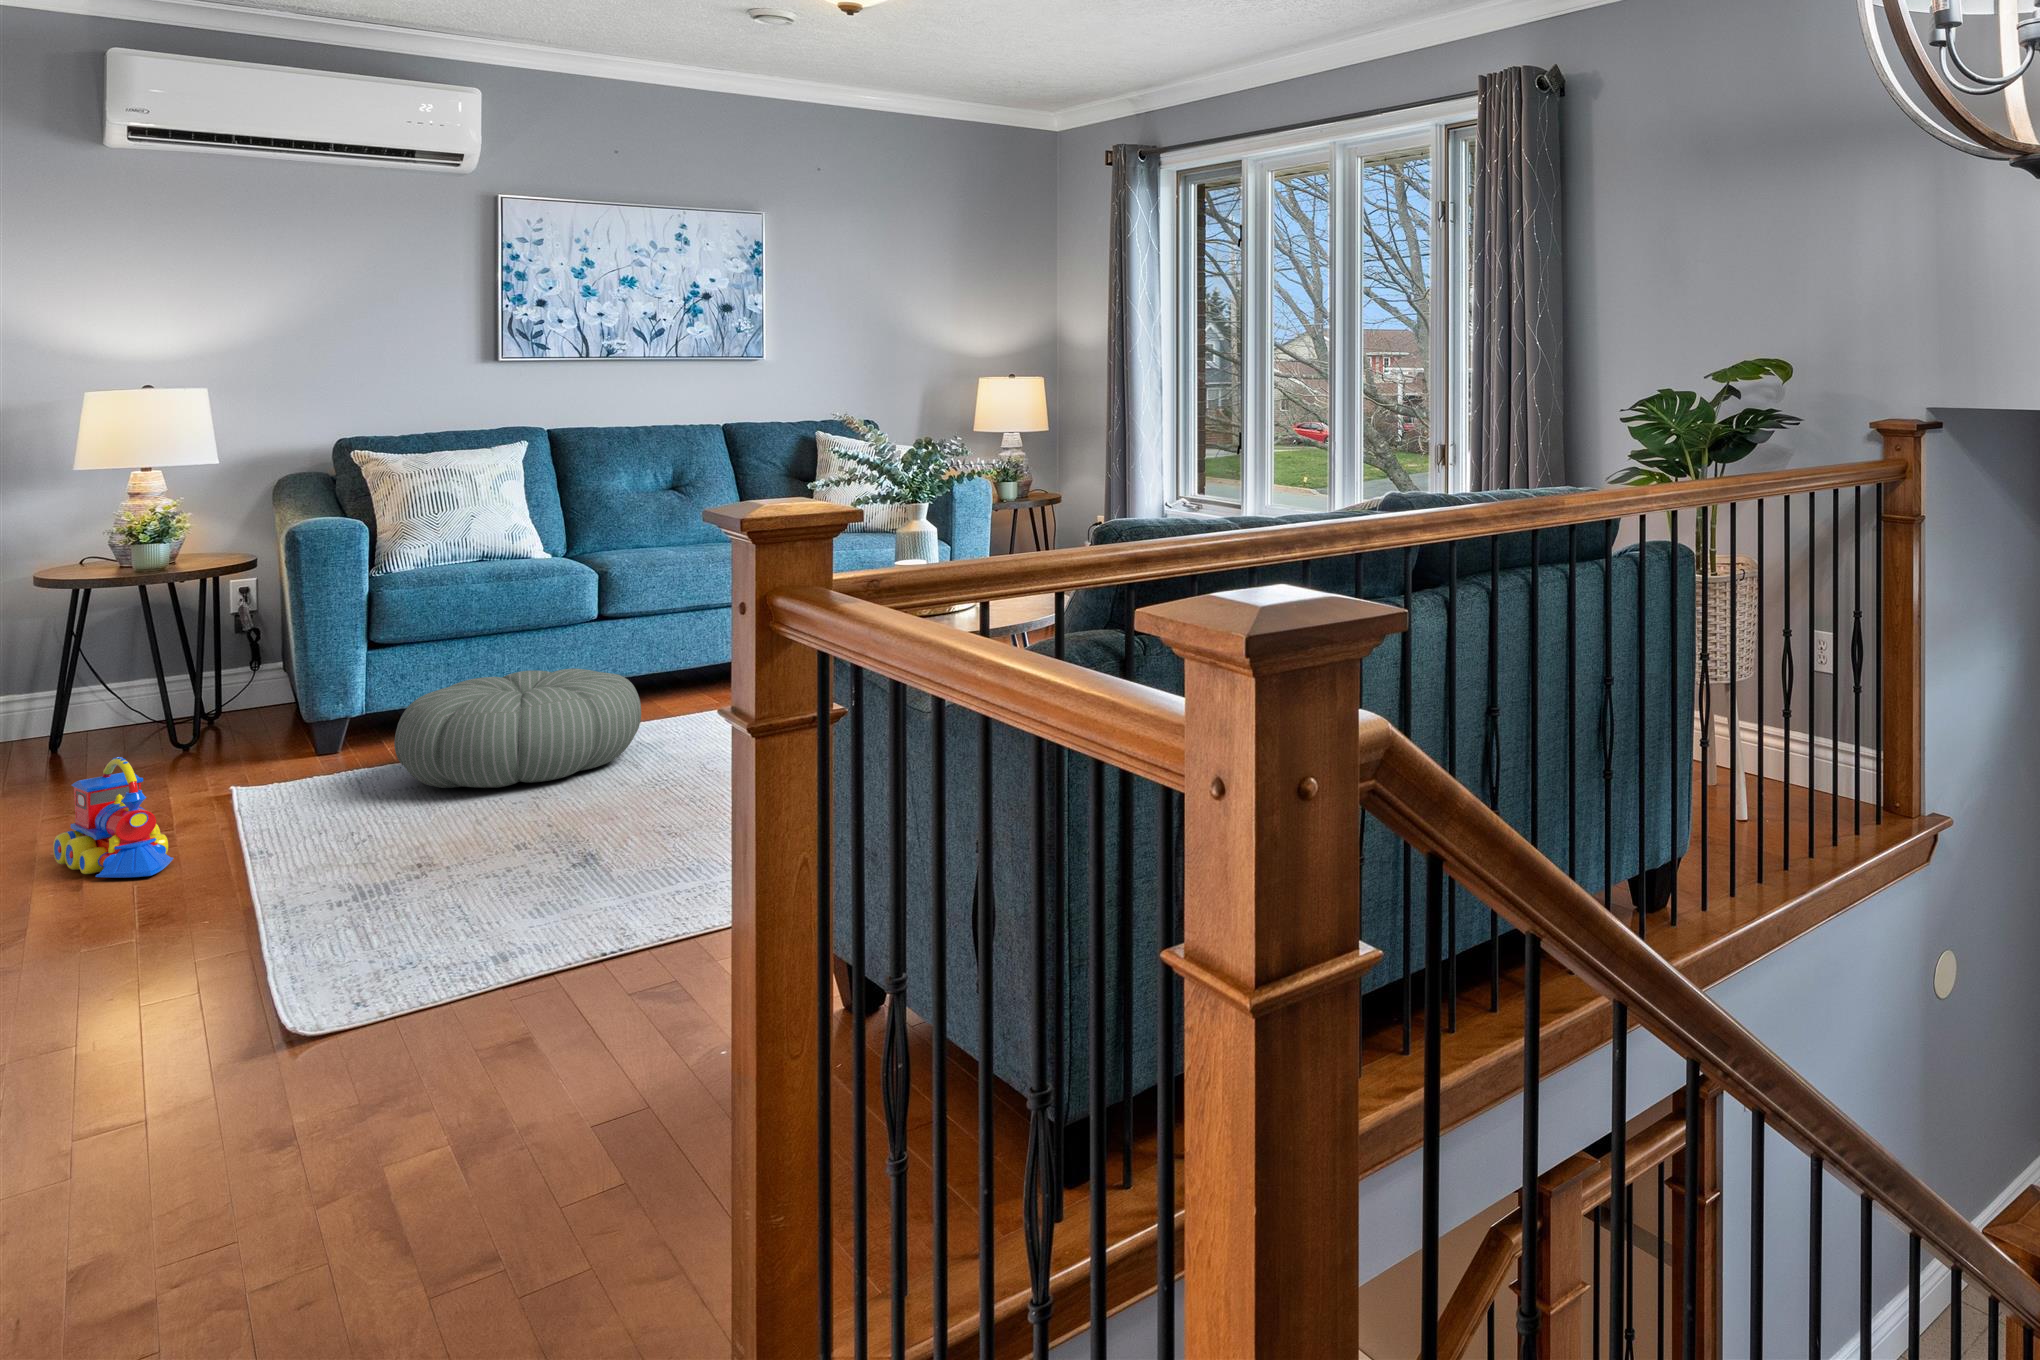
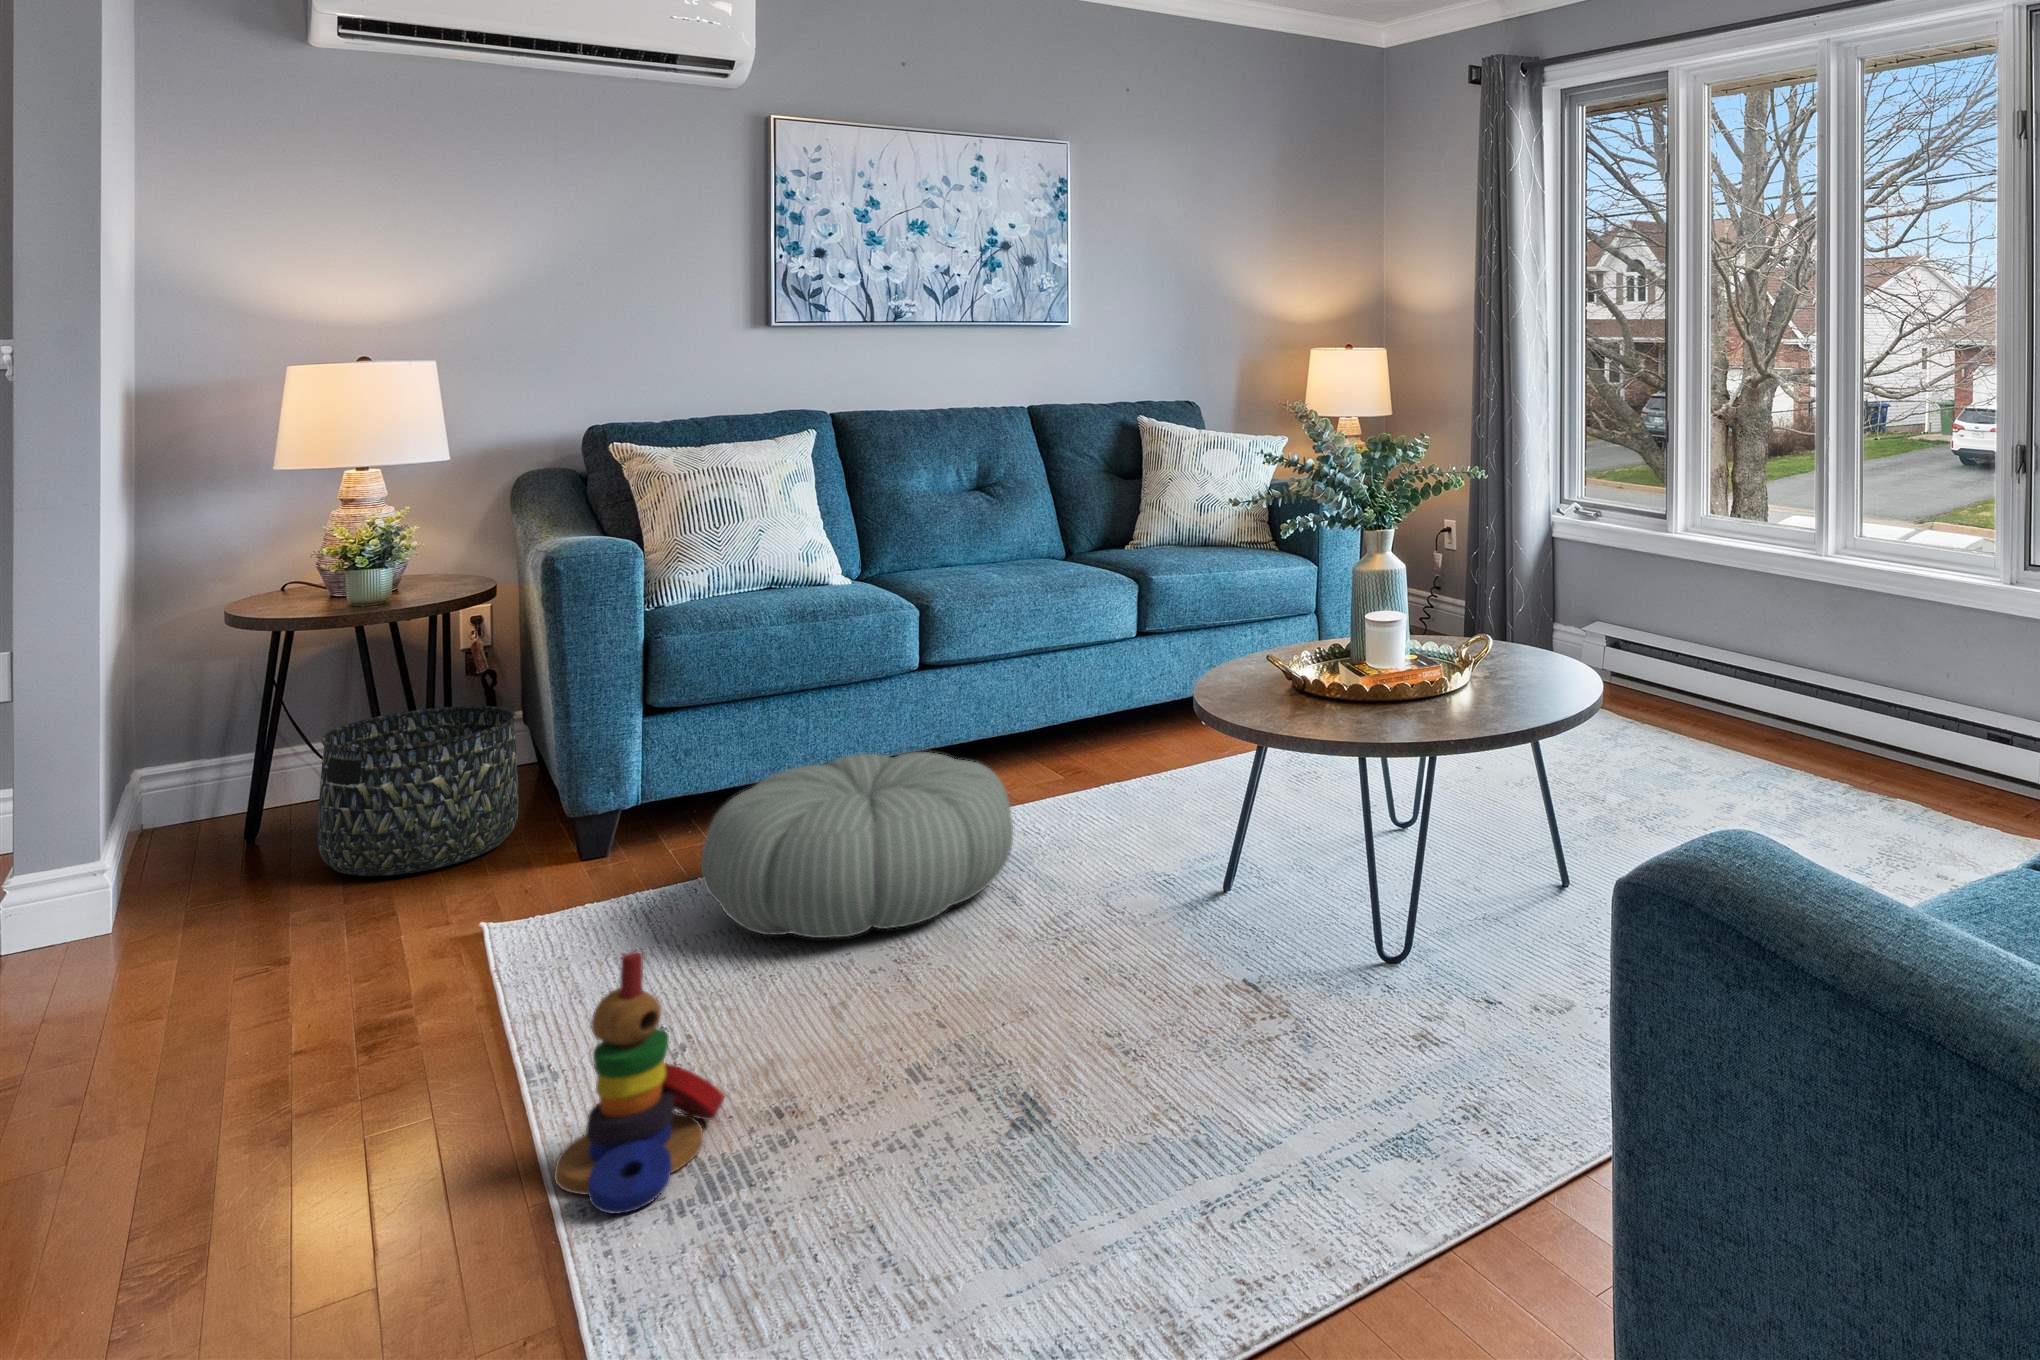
basket: none [105,648,267,767] -> present [318,706,518,876]
toy train: present [53,757,173,878] -> none [258,917,426,1113]
stacking toy: none [253,759,377,912] -> present [554,951,724,1214]

